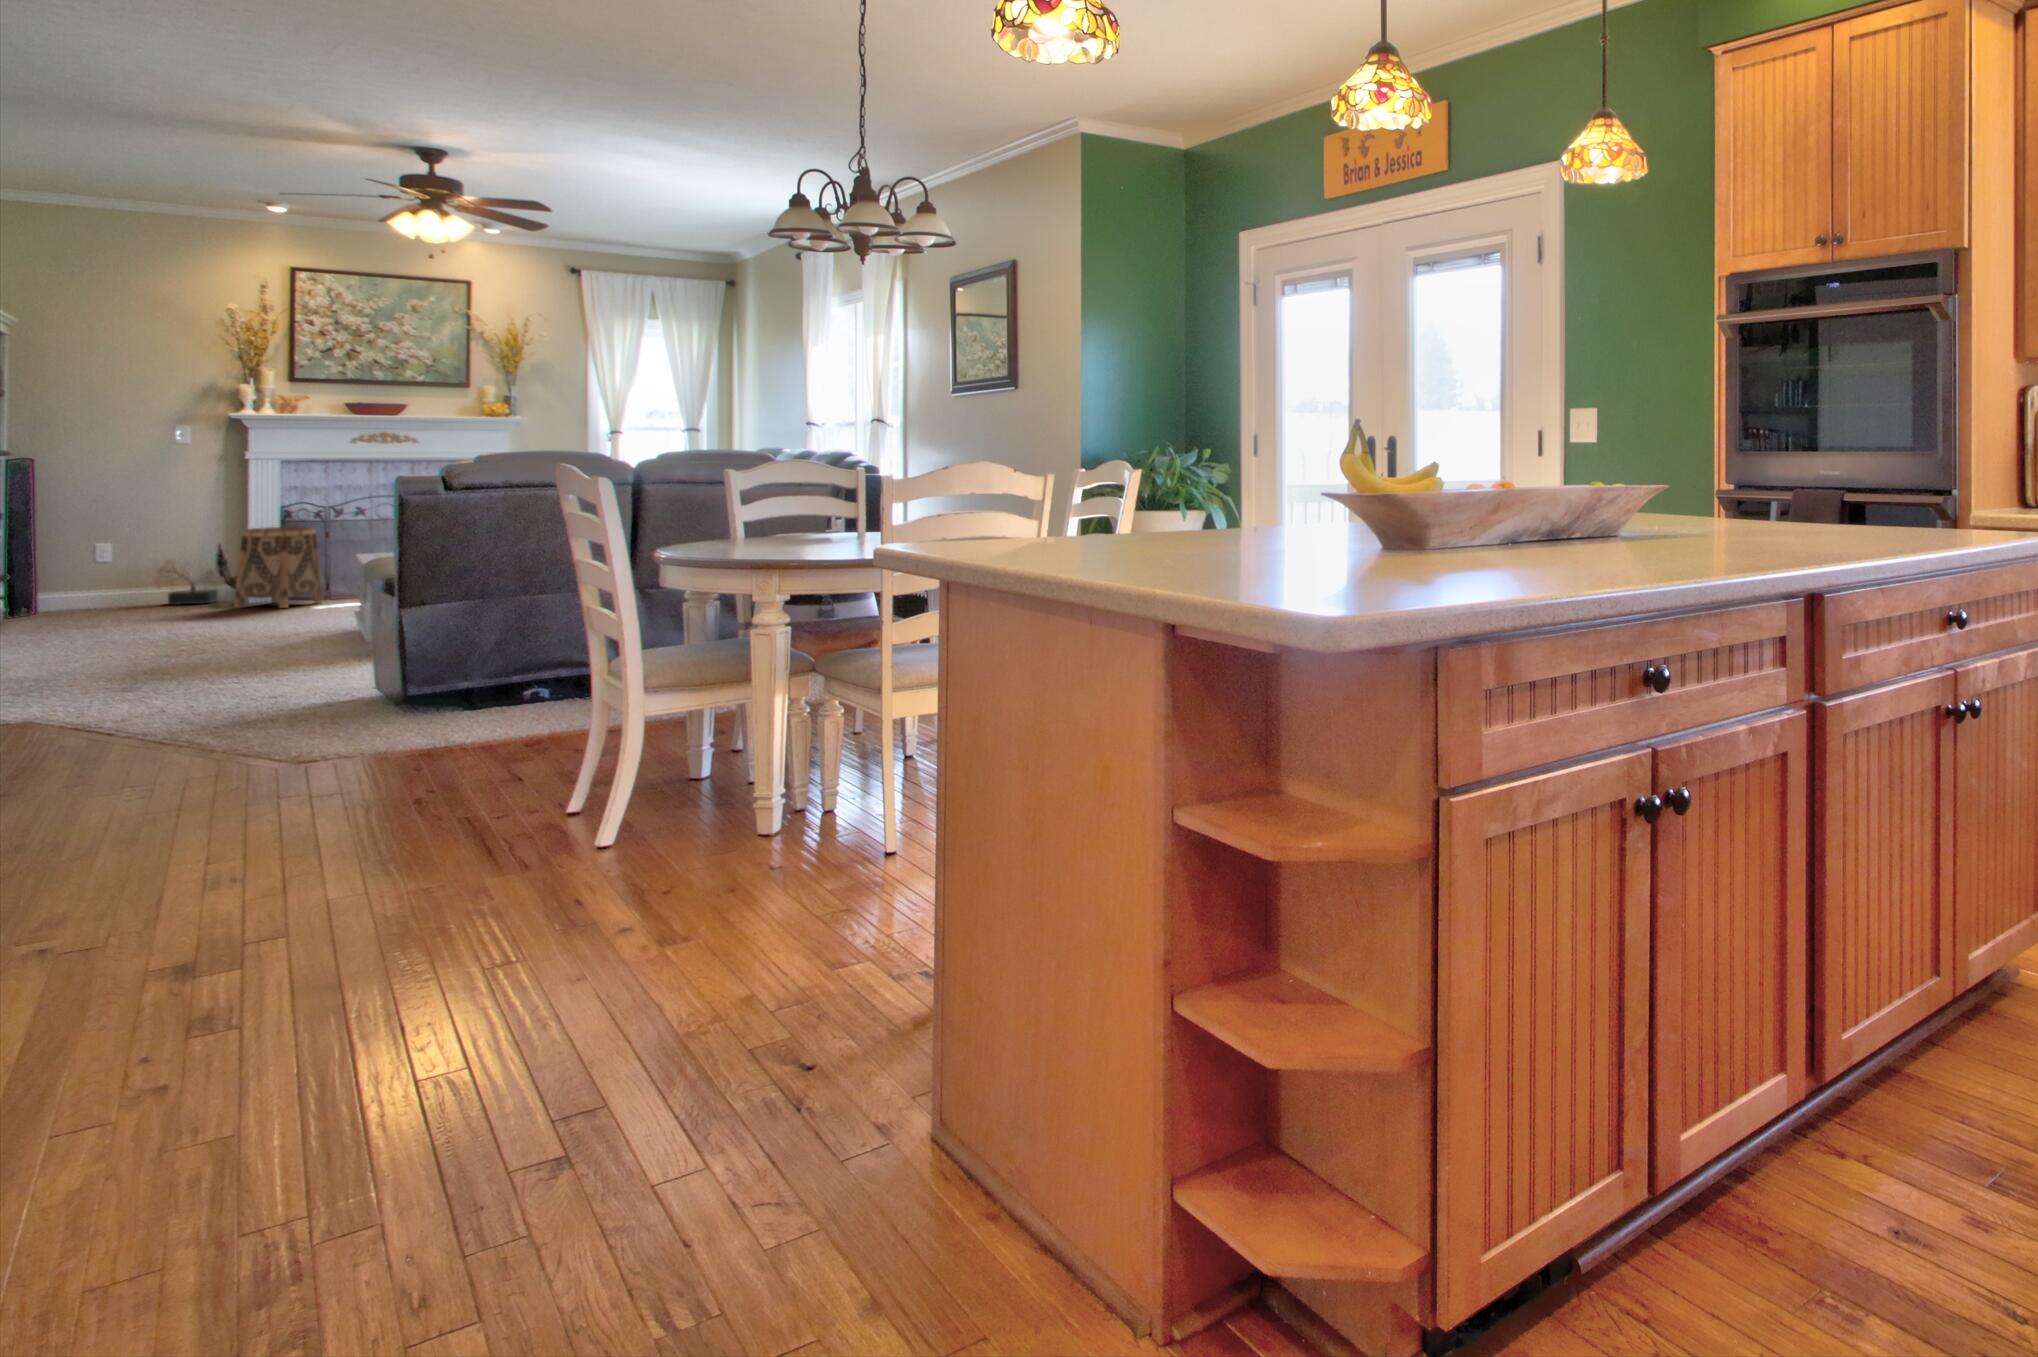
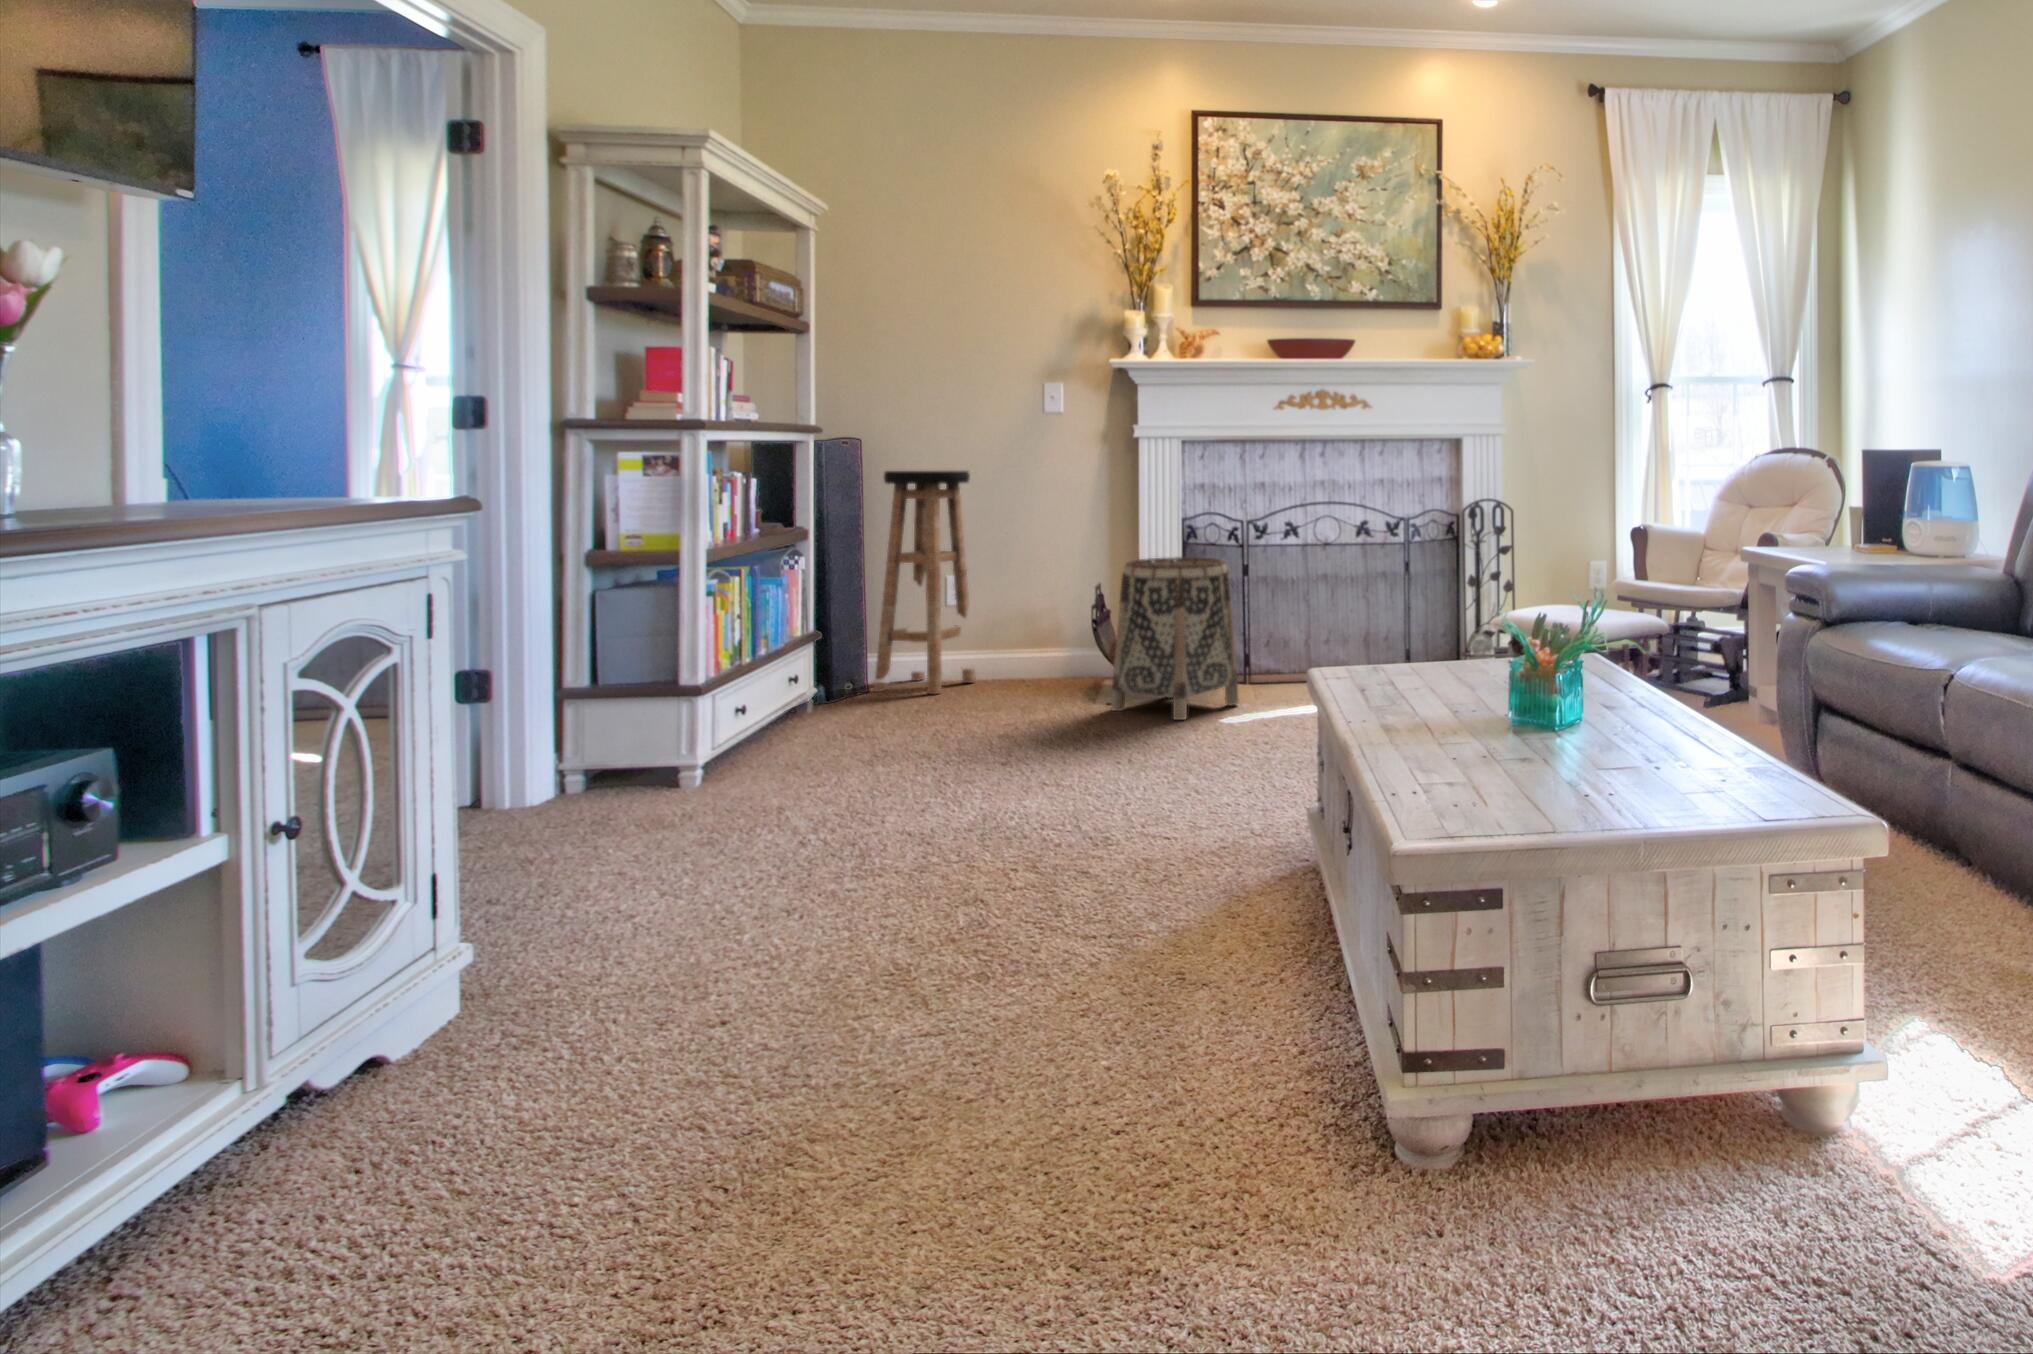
bar stool: none [39,480,119,612] -> present [874,471,976,694]
decorative plant: present [156,560,225,605] -> none [1016,605,1111,688]

